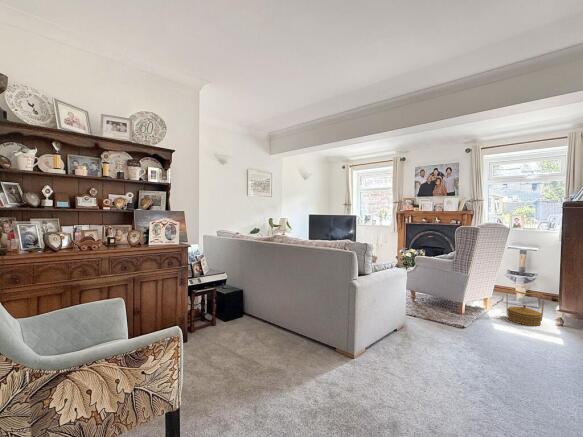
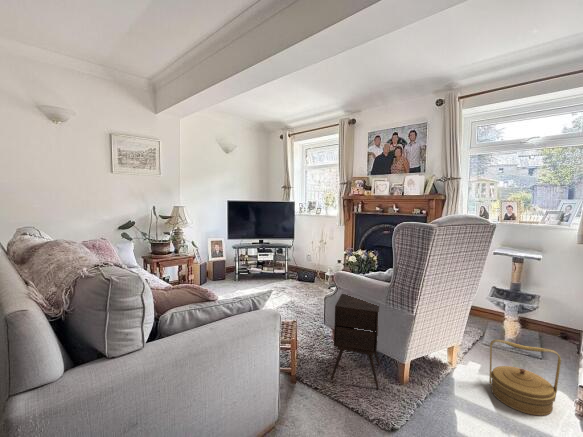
side table: none [417,268,446,316] -> present [331,294,380,389]

